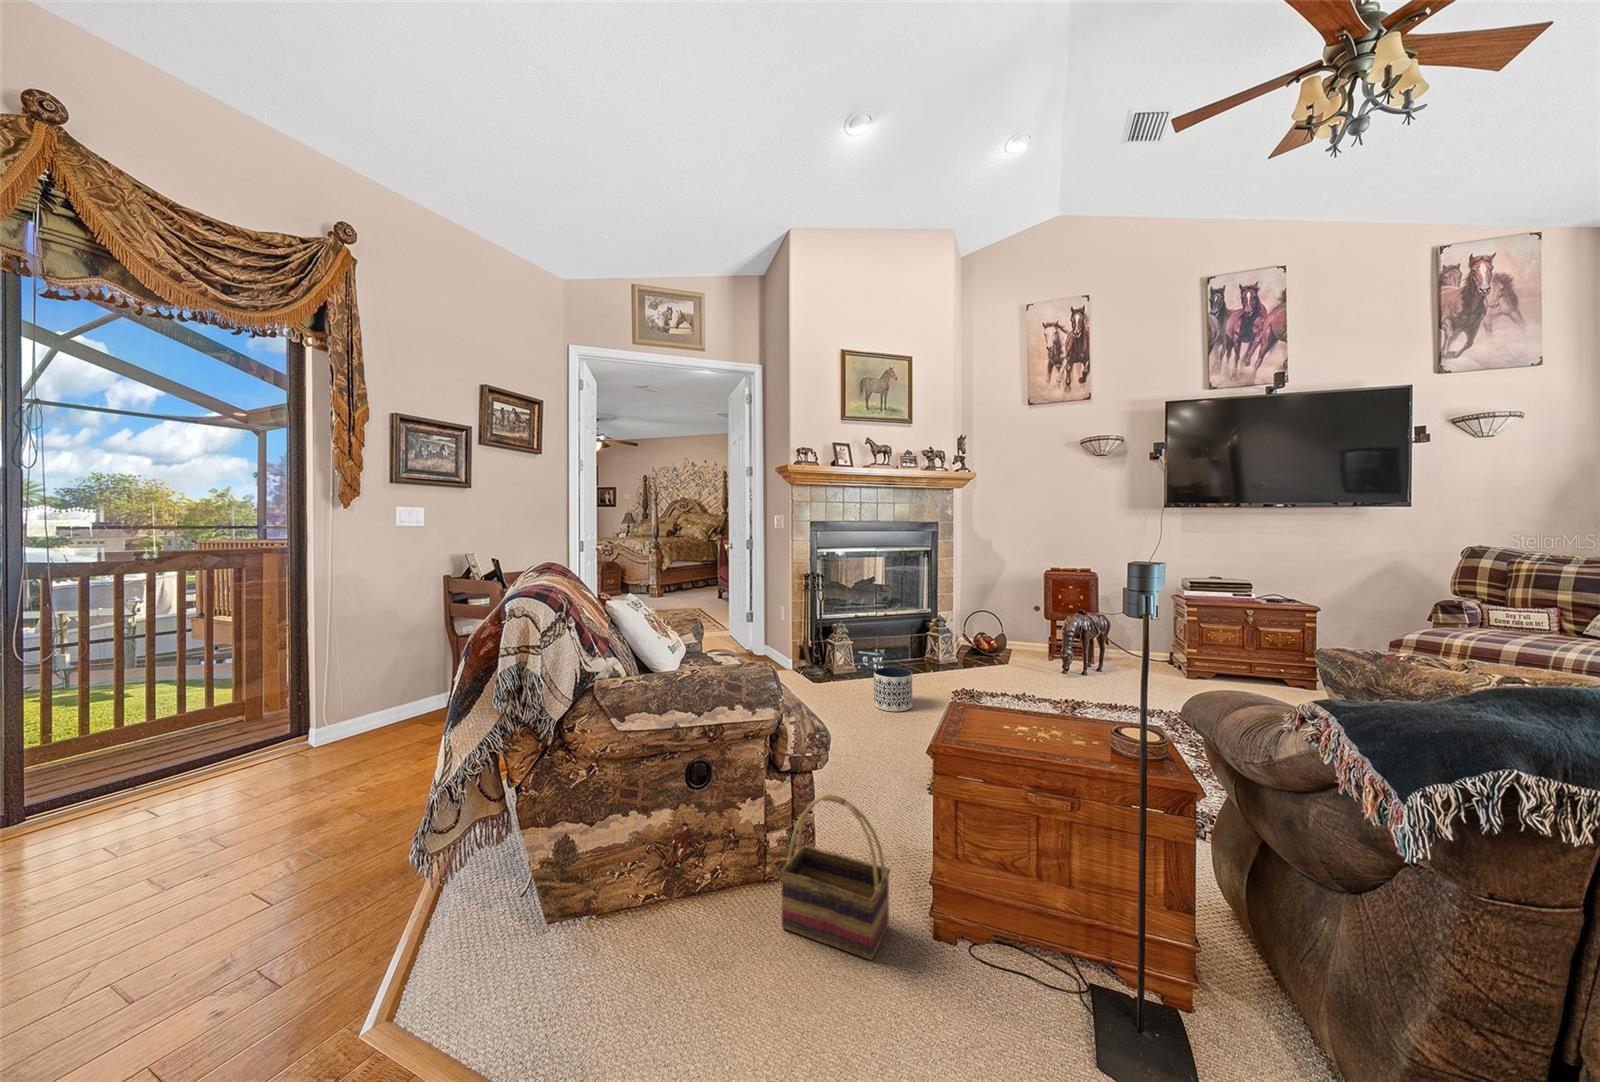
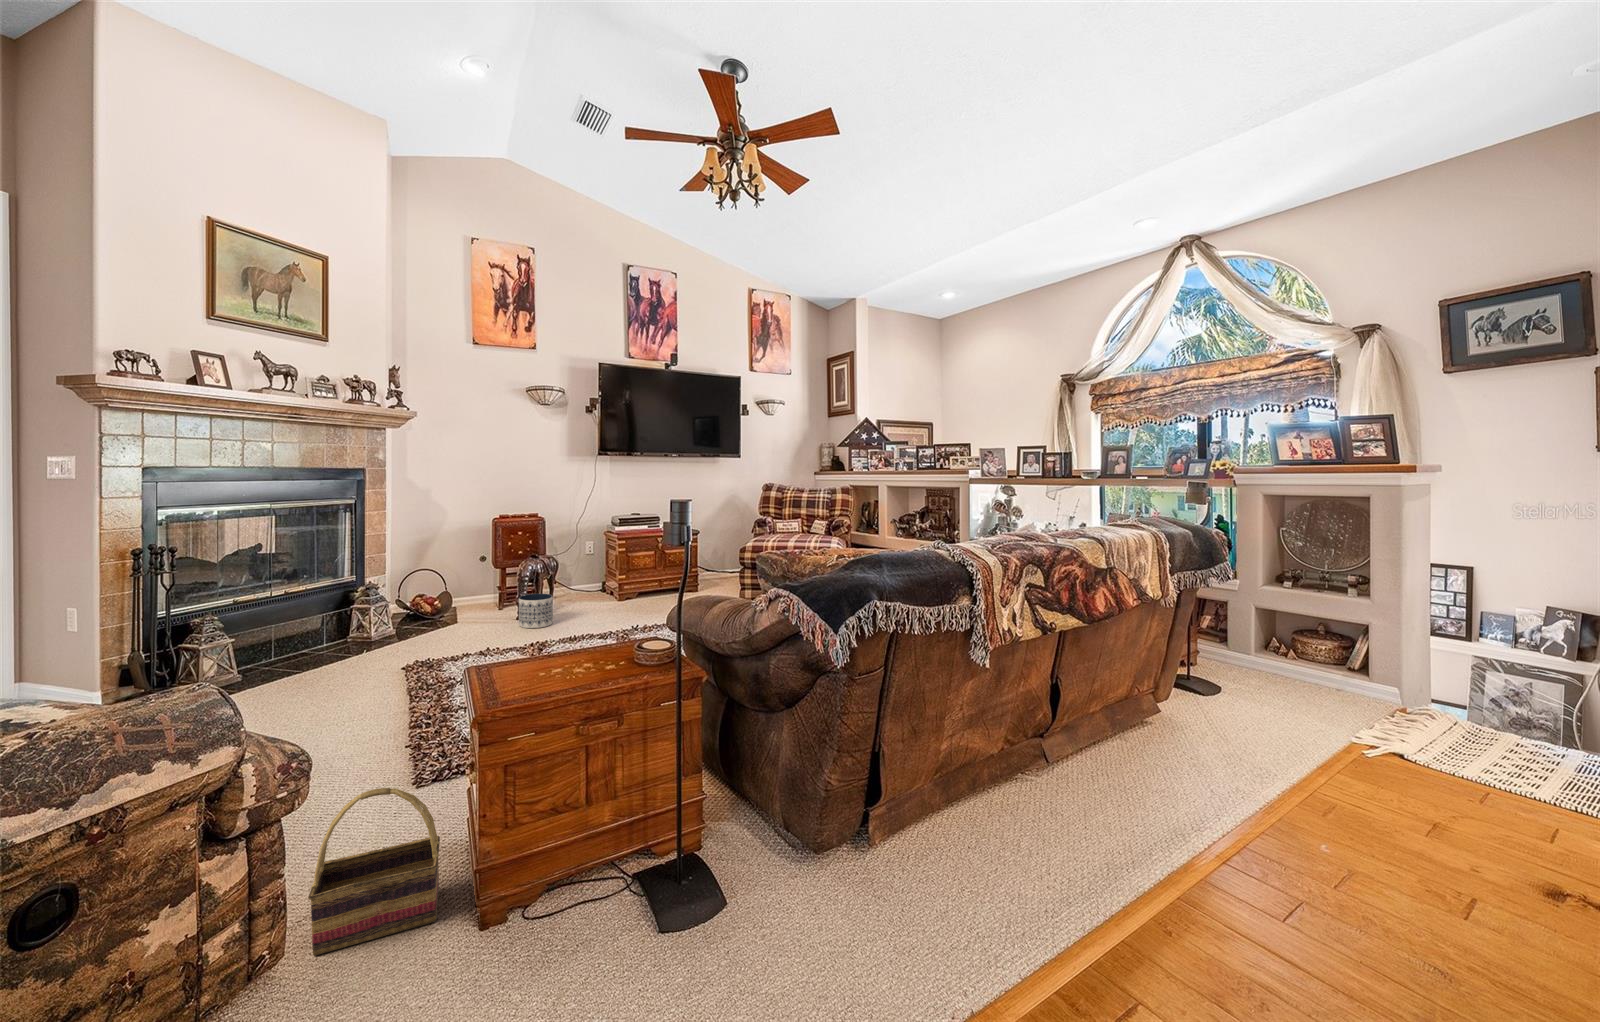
planter: present [874,667,912,712] -> present [519,594,553,628]

